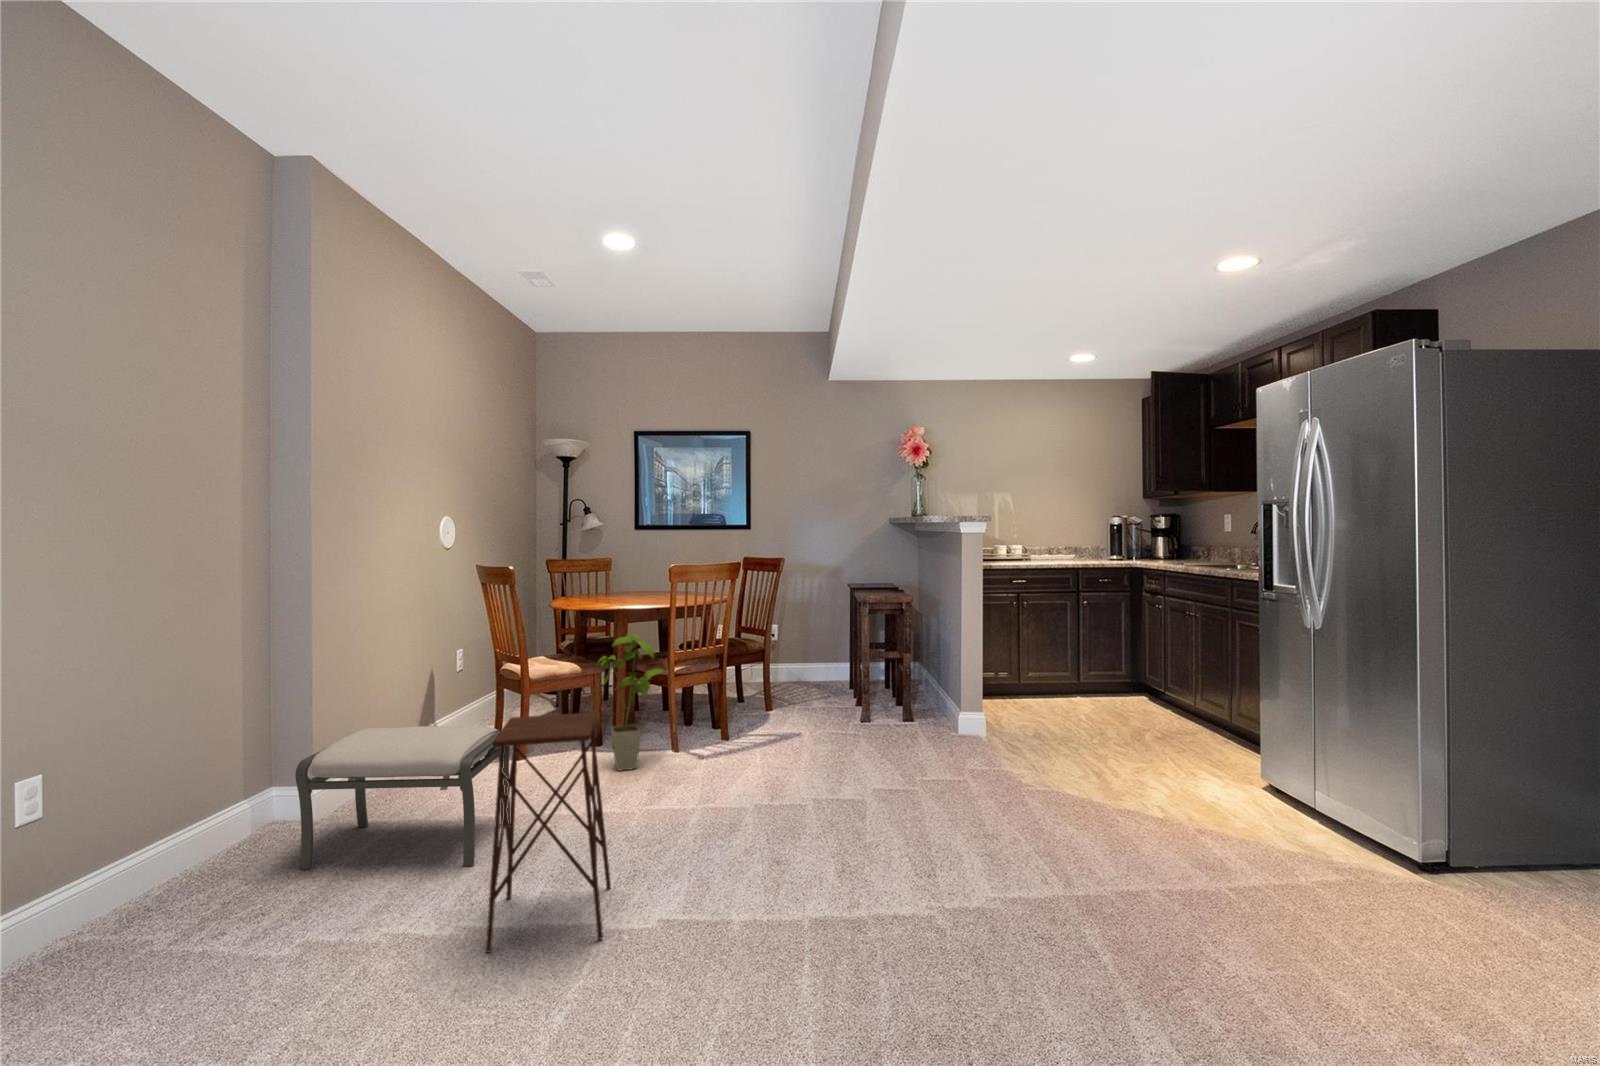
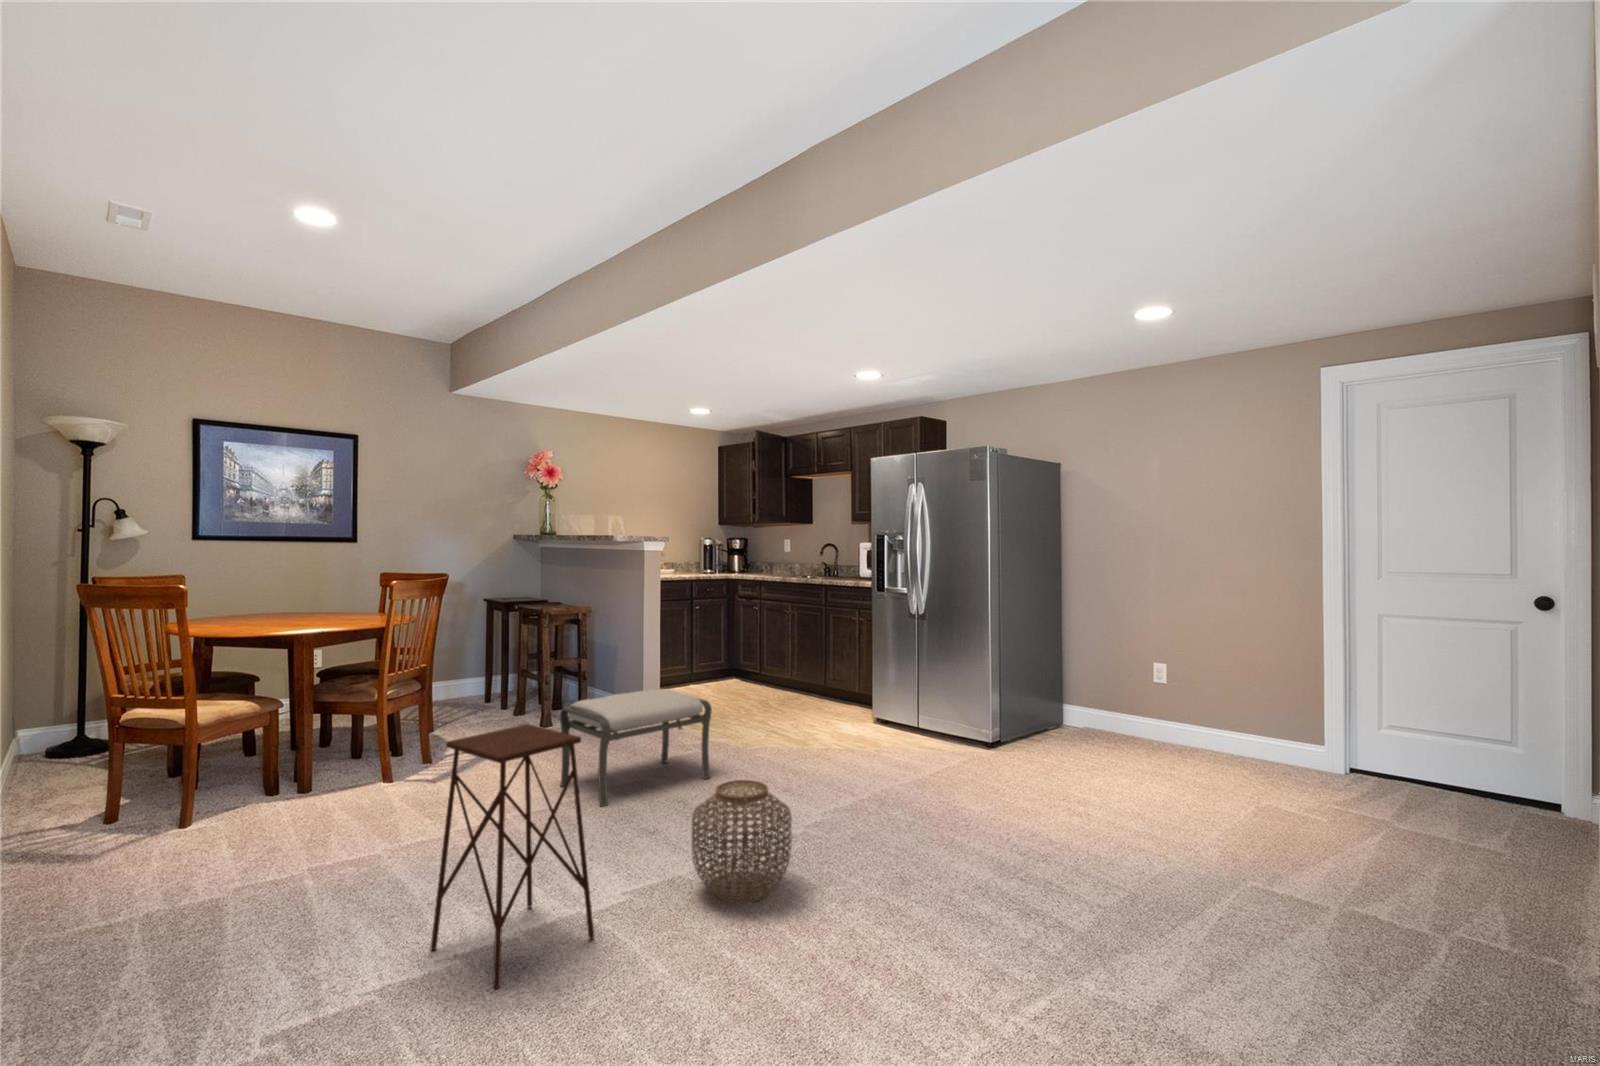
house plant: present [597,634,664,771] -> none [315,661,409,825]
ottoman: present [295,726,510,870] -> present [560,689,712,806]
woven basket: none [718,816,836,966] -> present [691,780,791,903]

